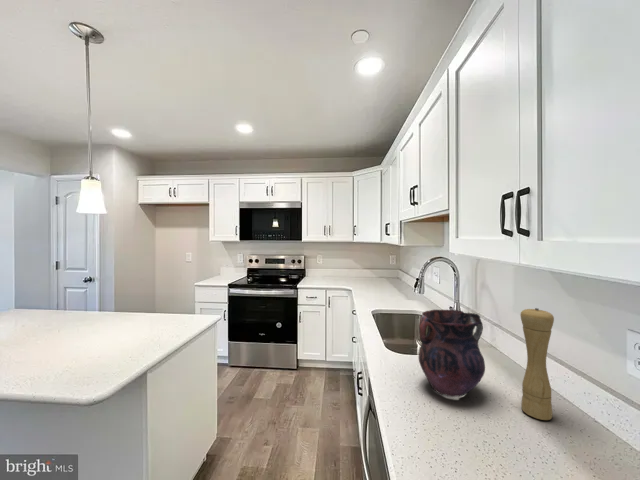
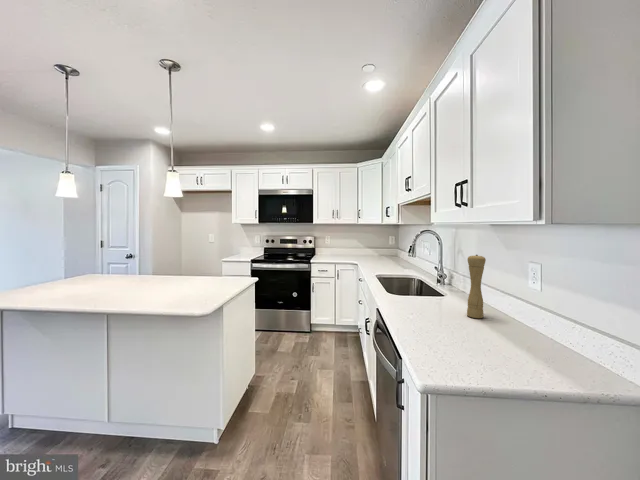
vase: present [419,310,485,397] -> none [407,261,448,311]

